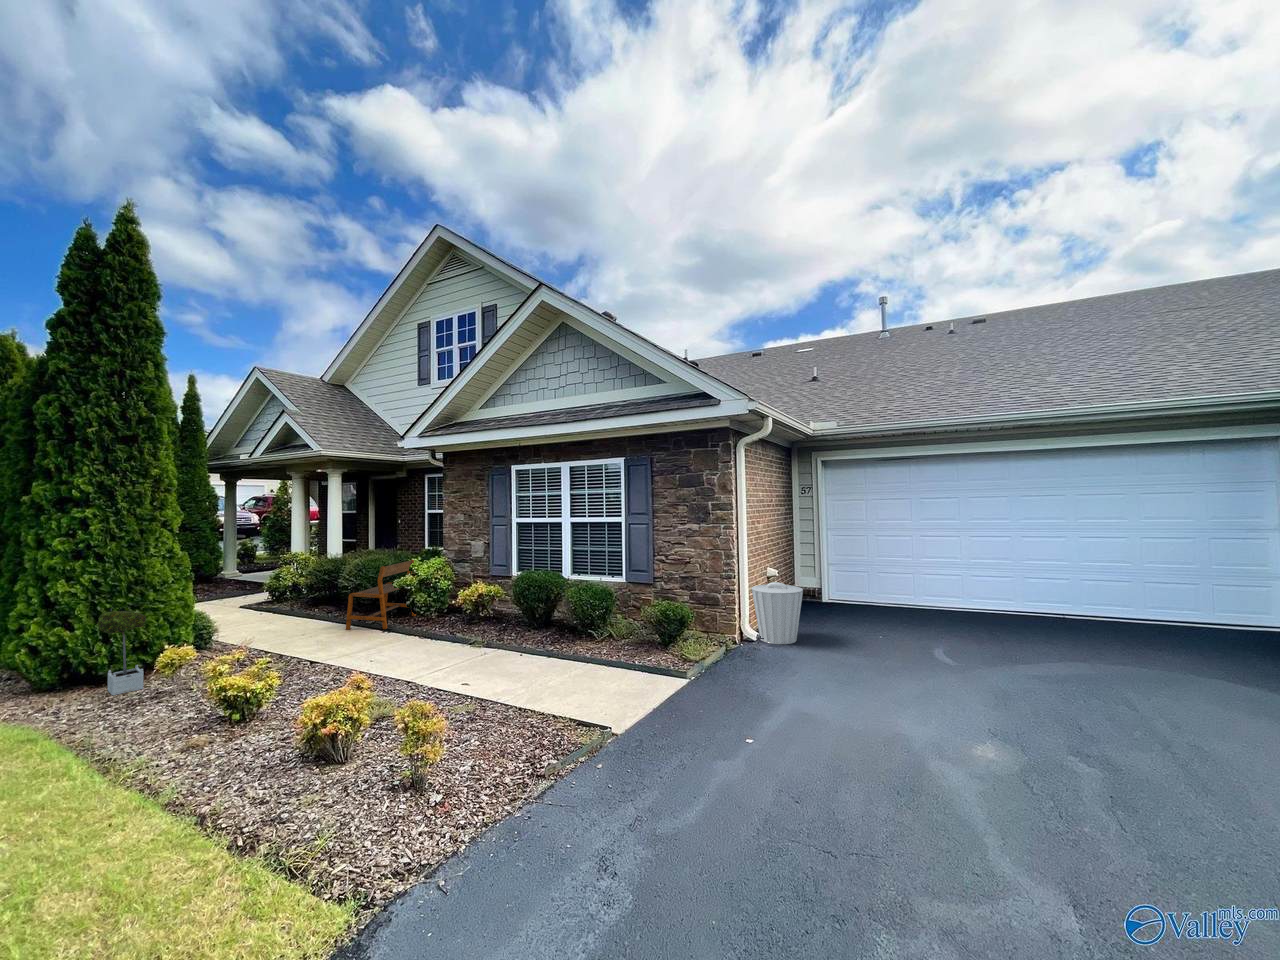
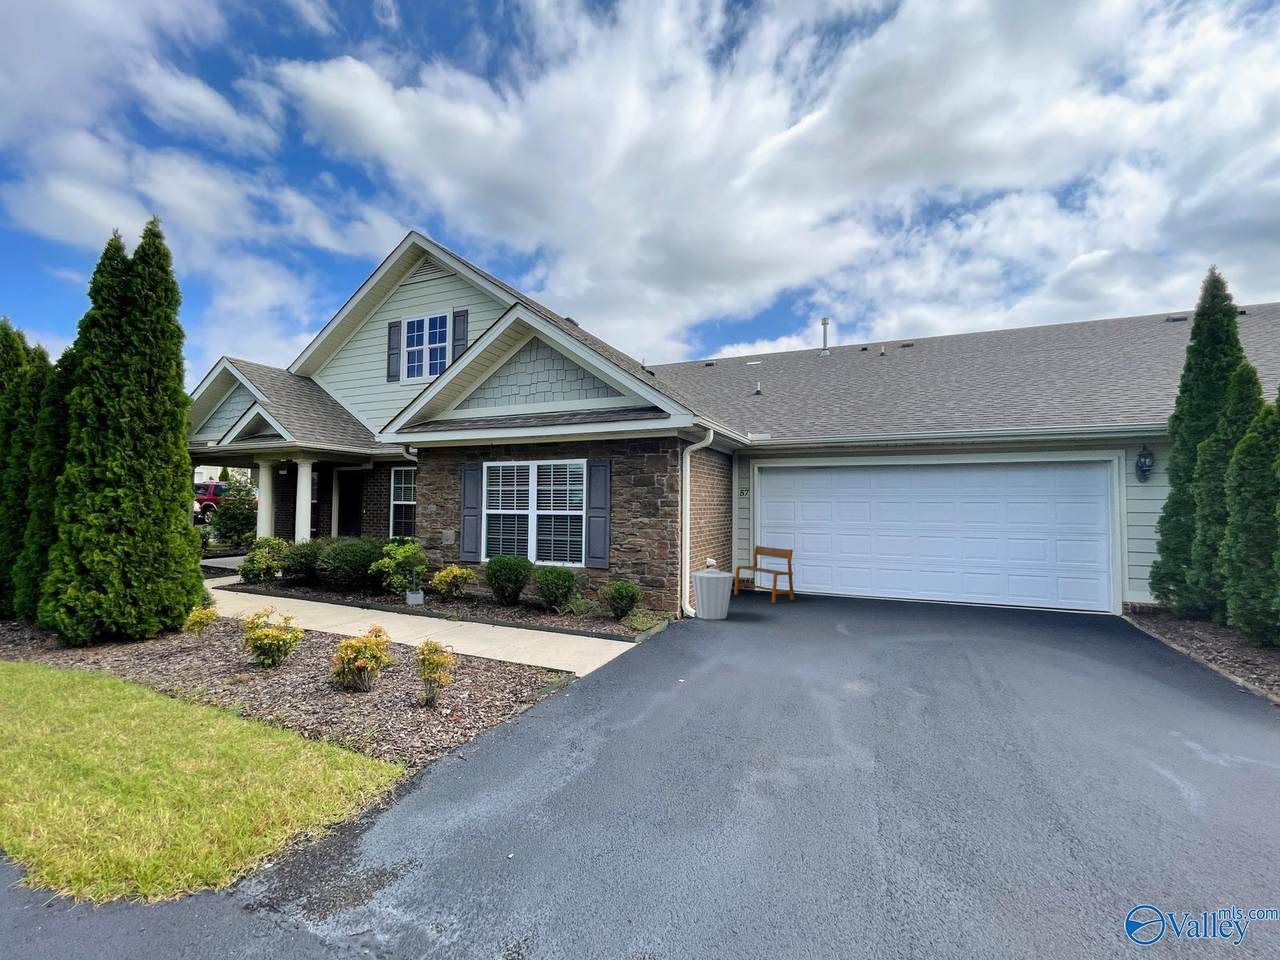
bench: present [346,560,416,630] -> present [734,546,794,603]
potted tree: present [97,610,146,695] -> present [402,554,425,605]

